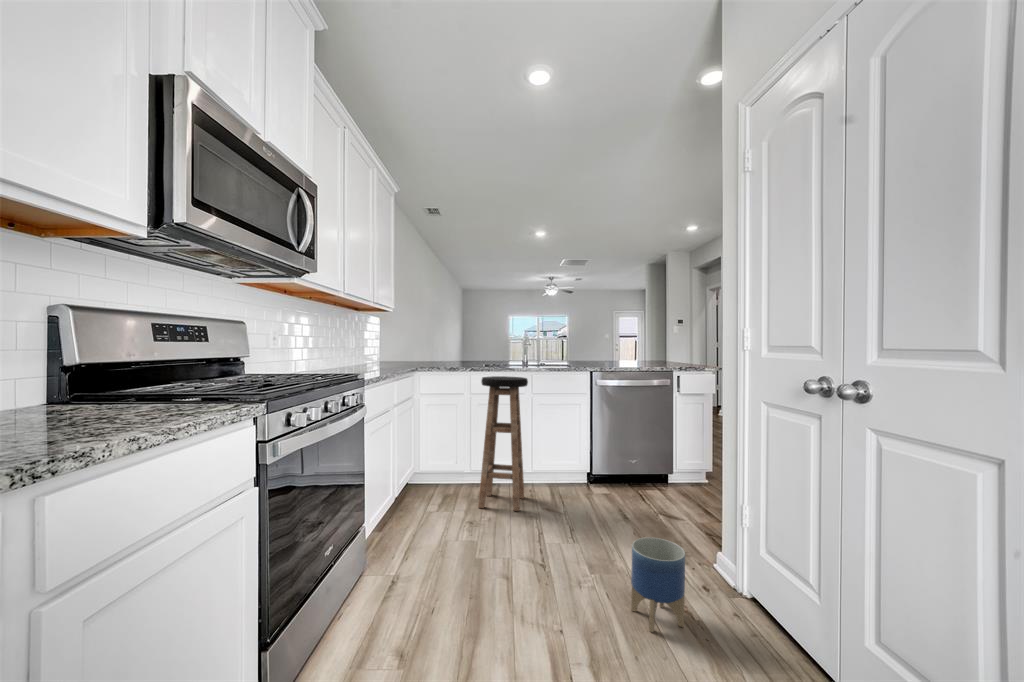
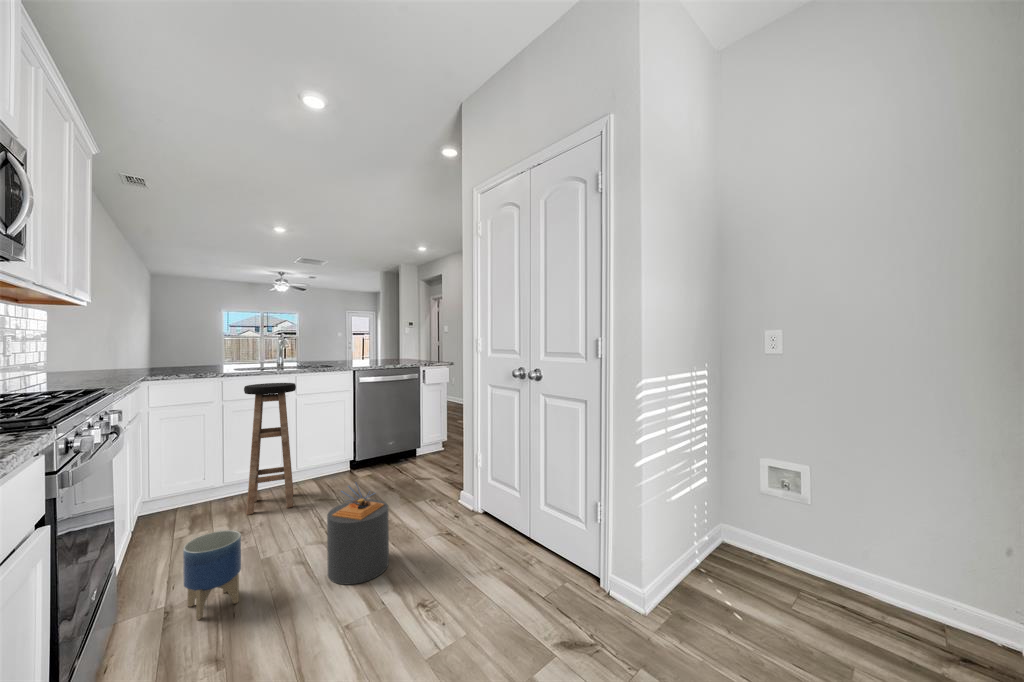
trash can: none [524,501,599,640] -> present [327,483,389,585]
planter: present [631,537,685,632] -> present [183,530,241,620]

